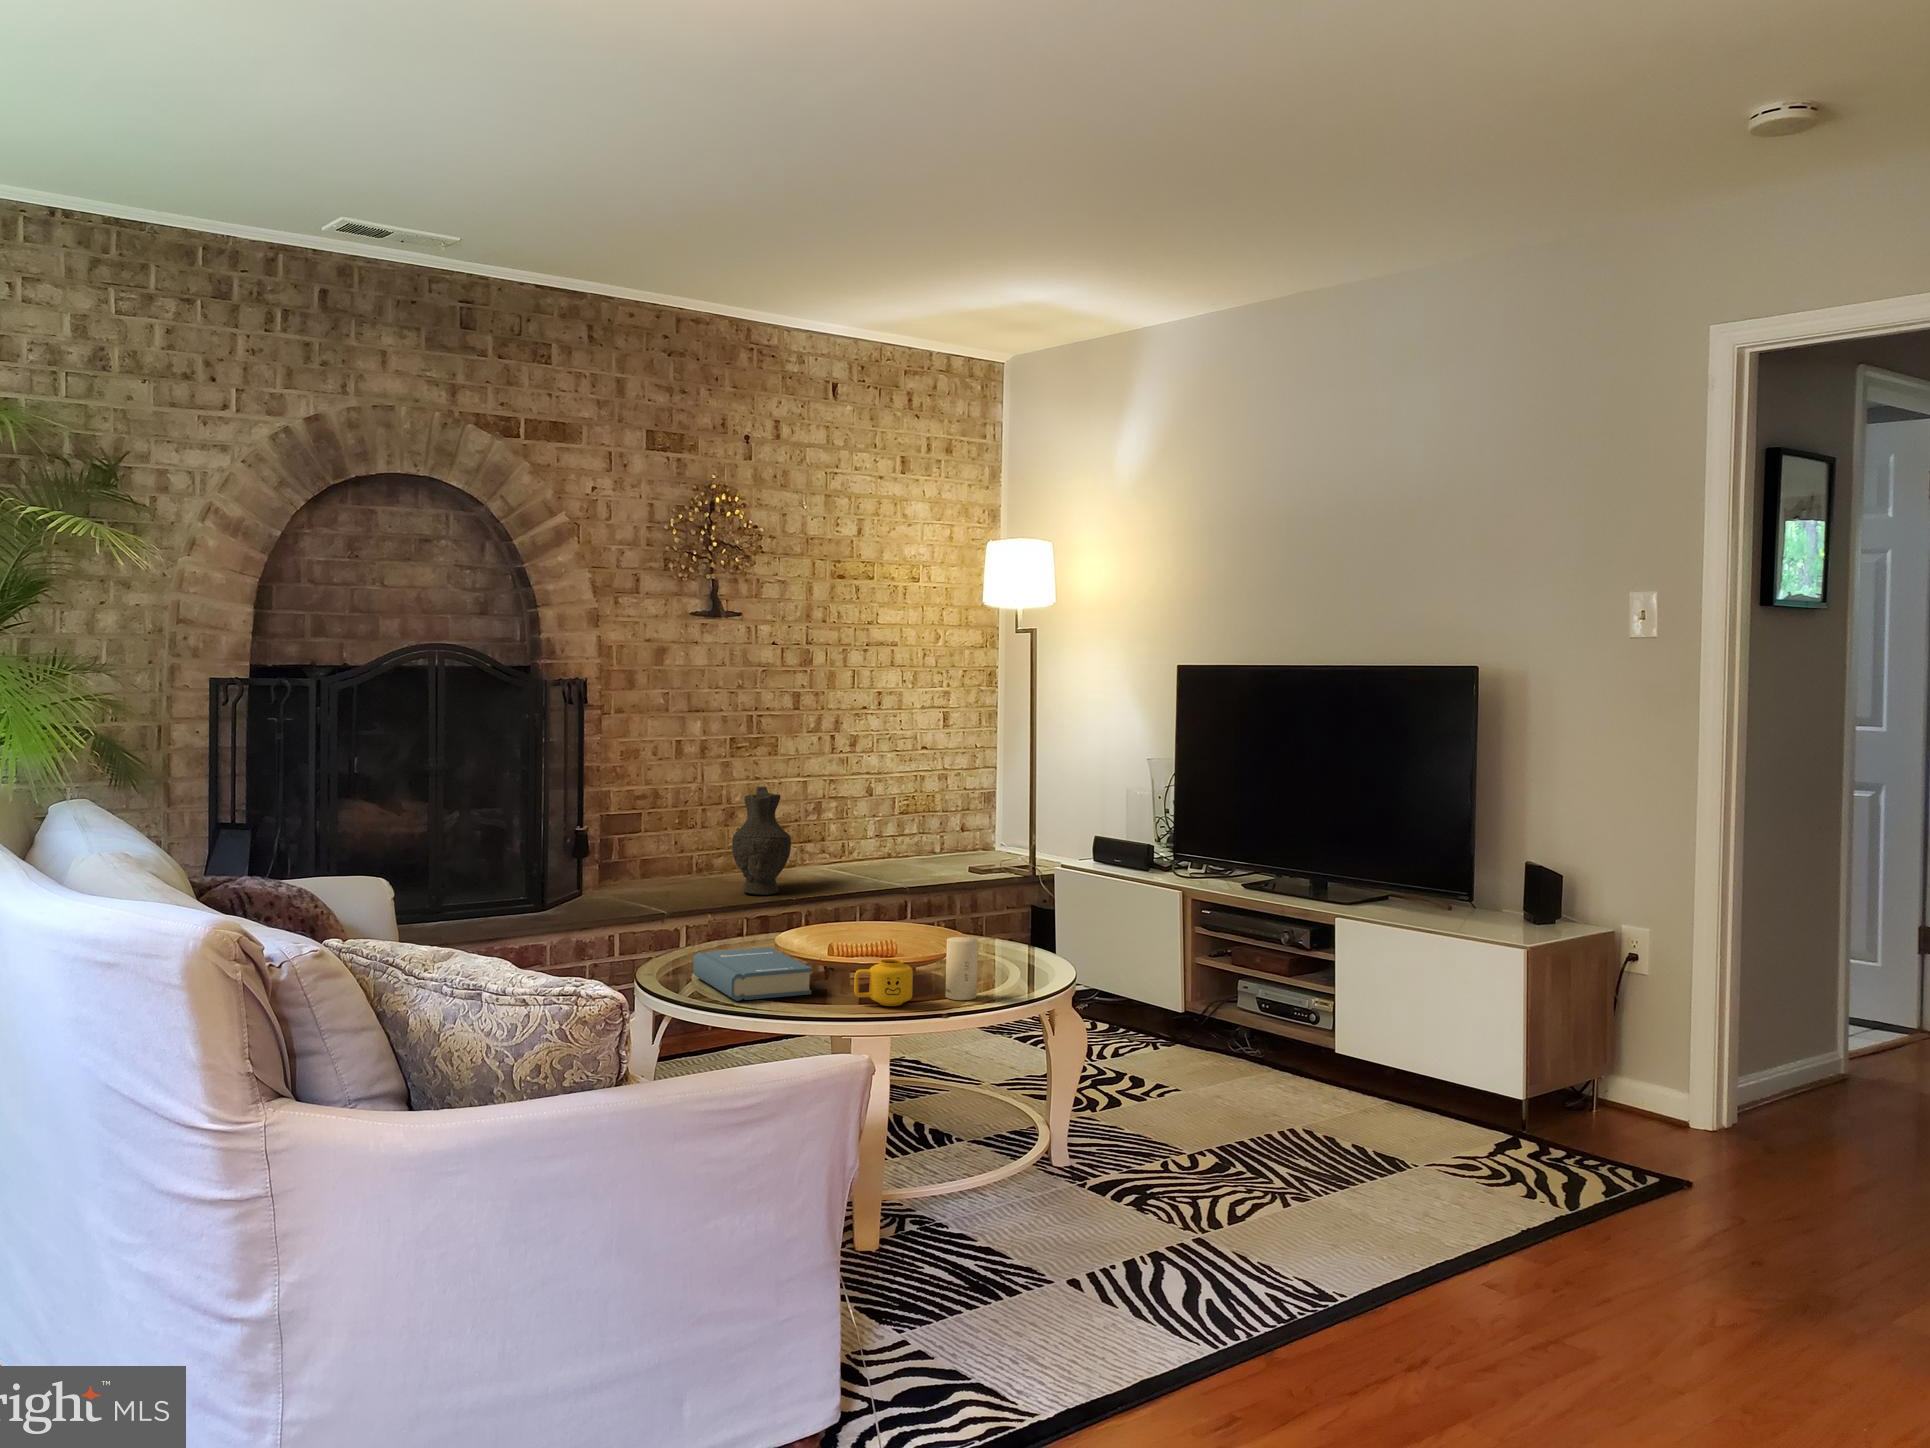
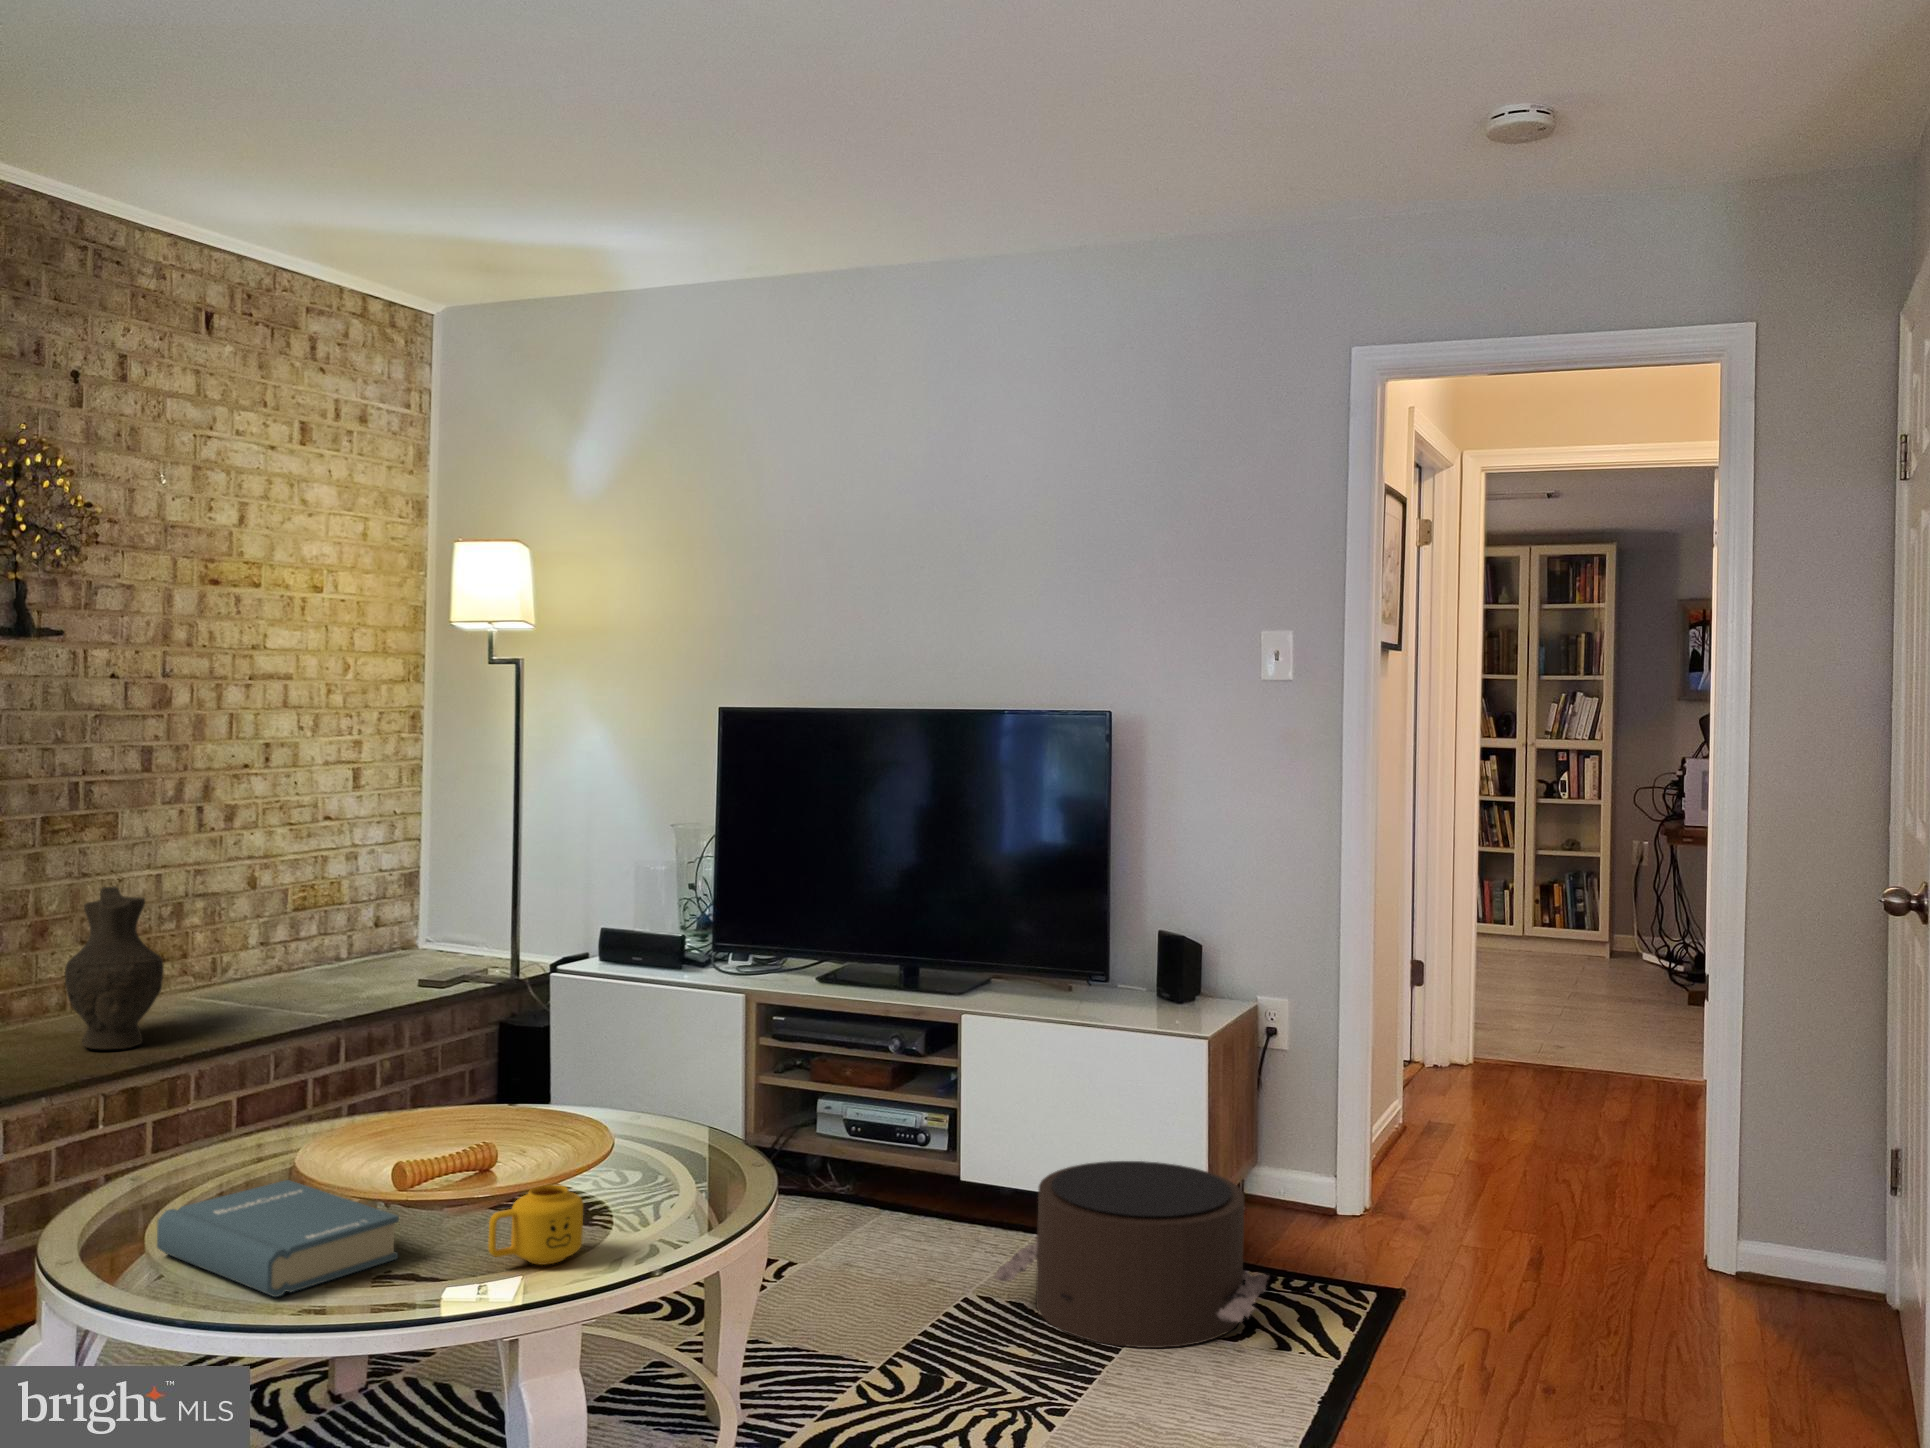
candle: present [946,937,978,1000] -> none [619,1131,670,1233]
pouf: none [1303,1038,1538,1181] -> present [994,1161,1269,1348]

